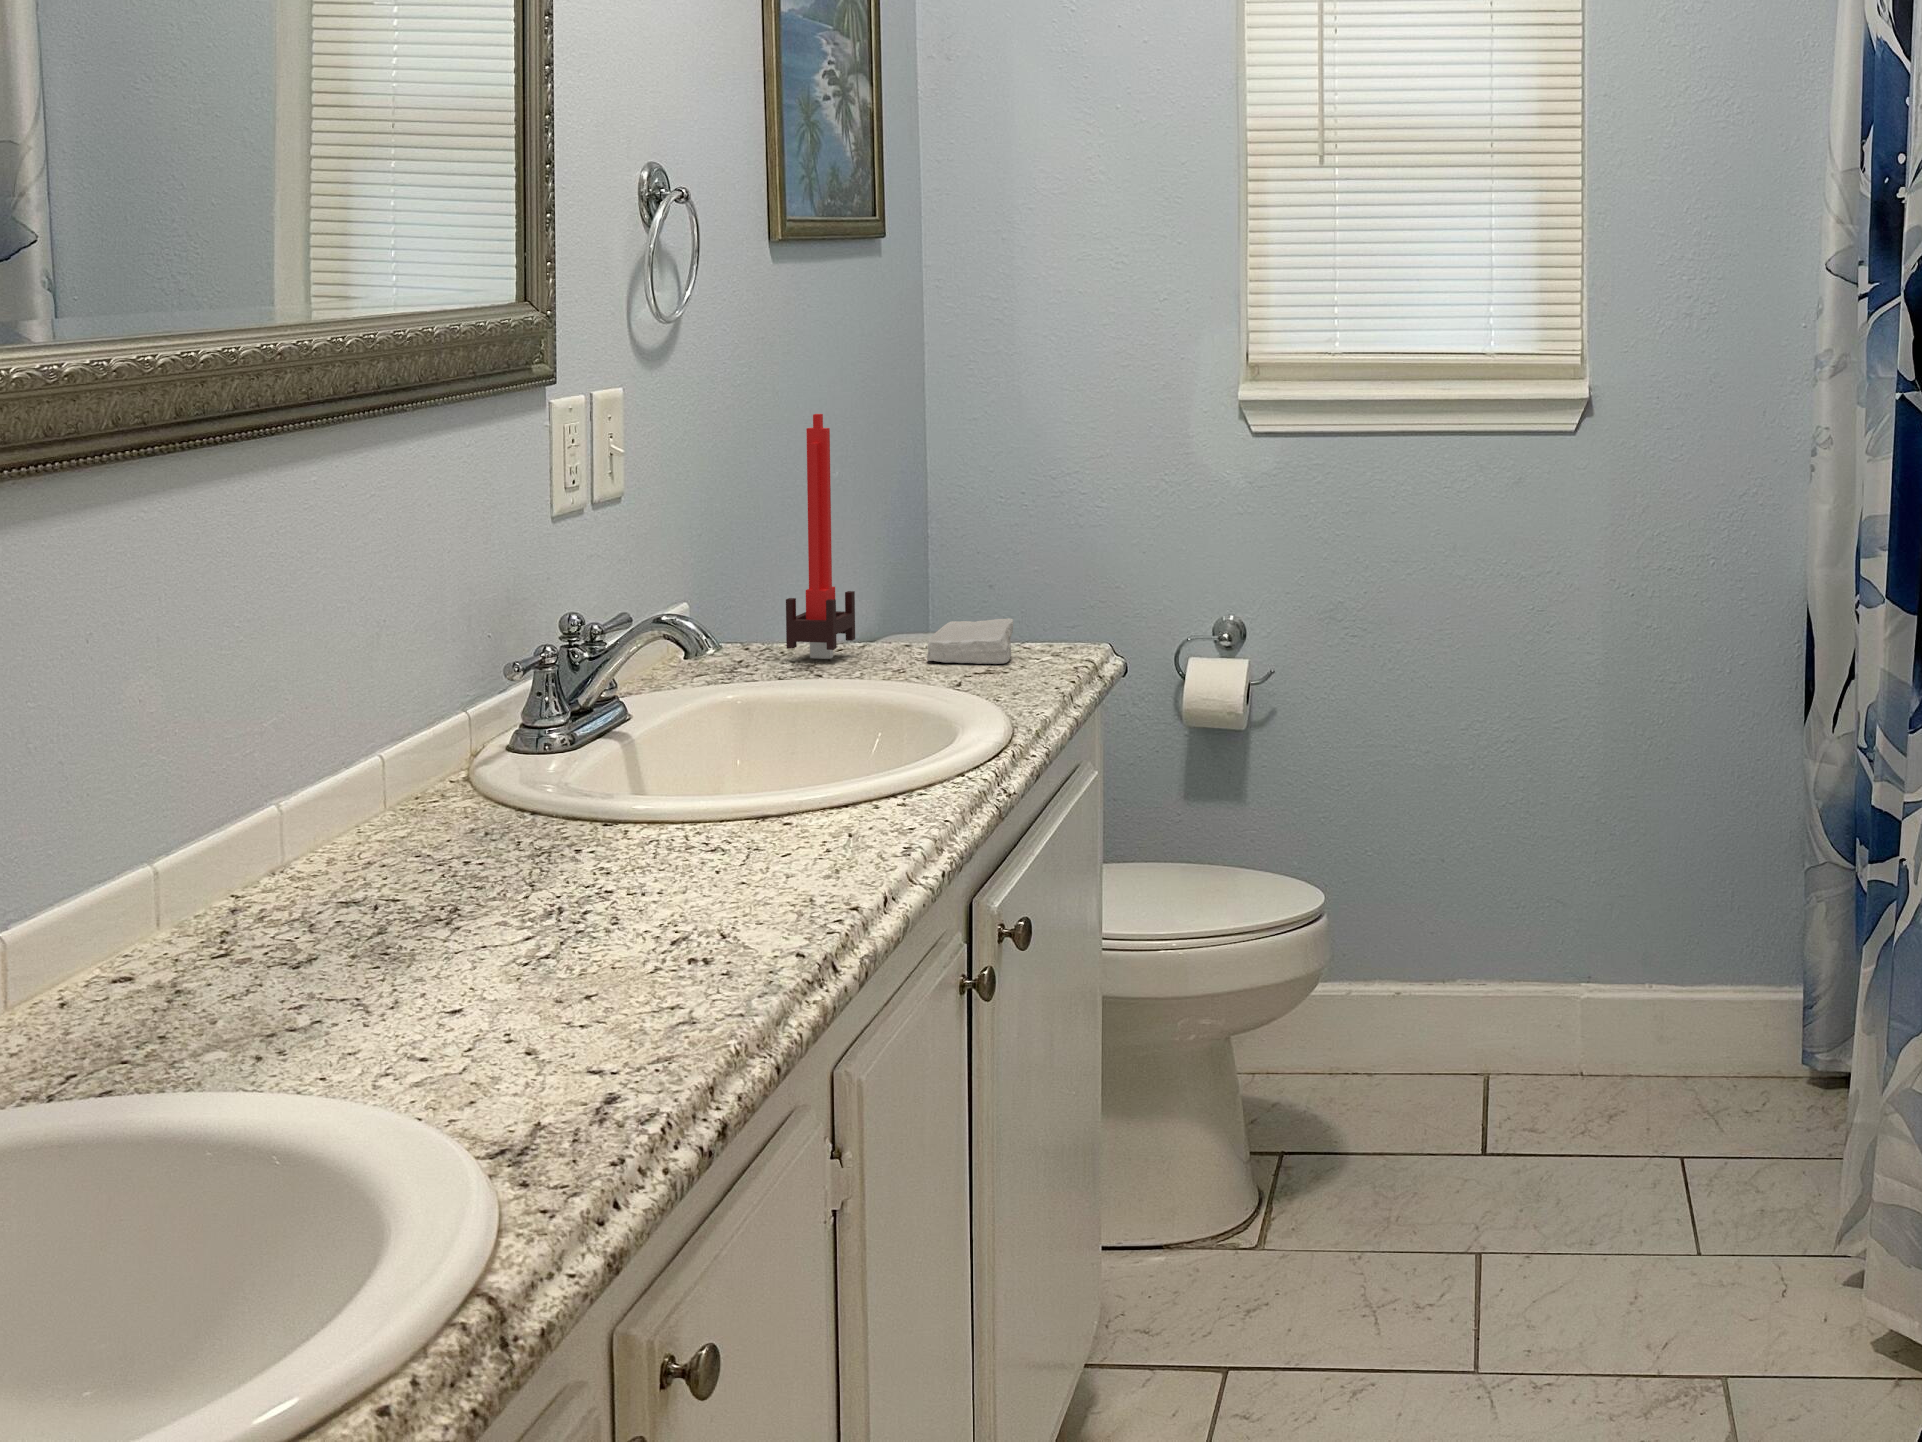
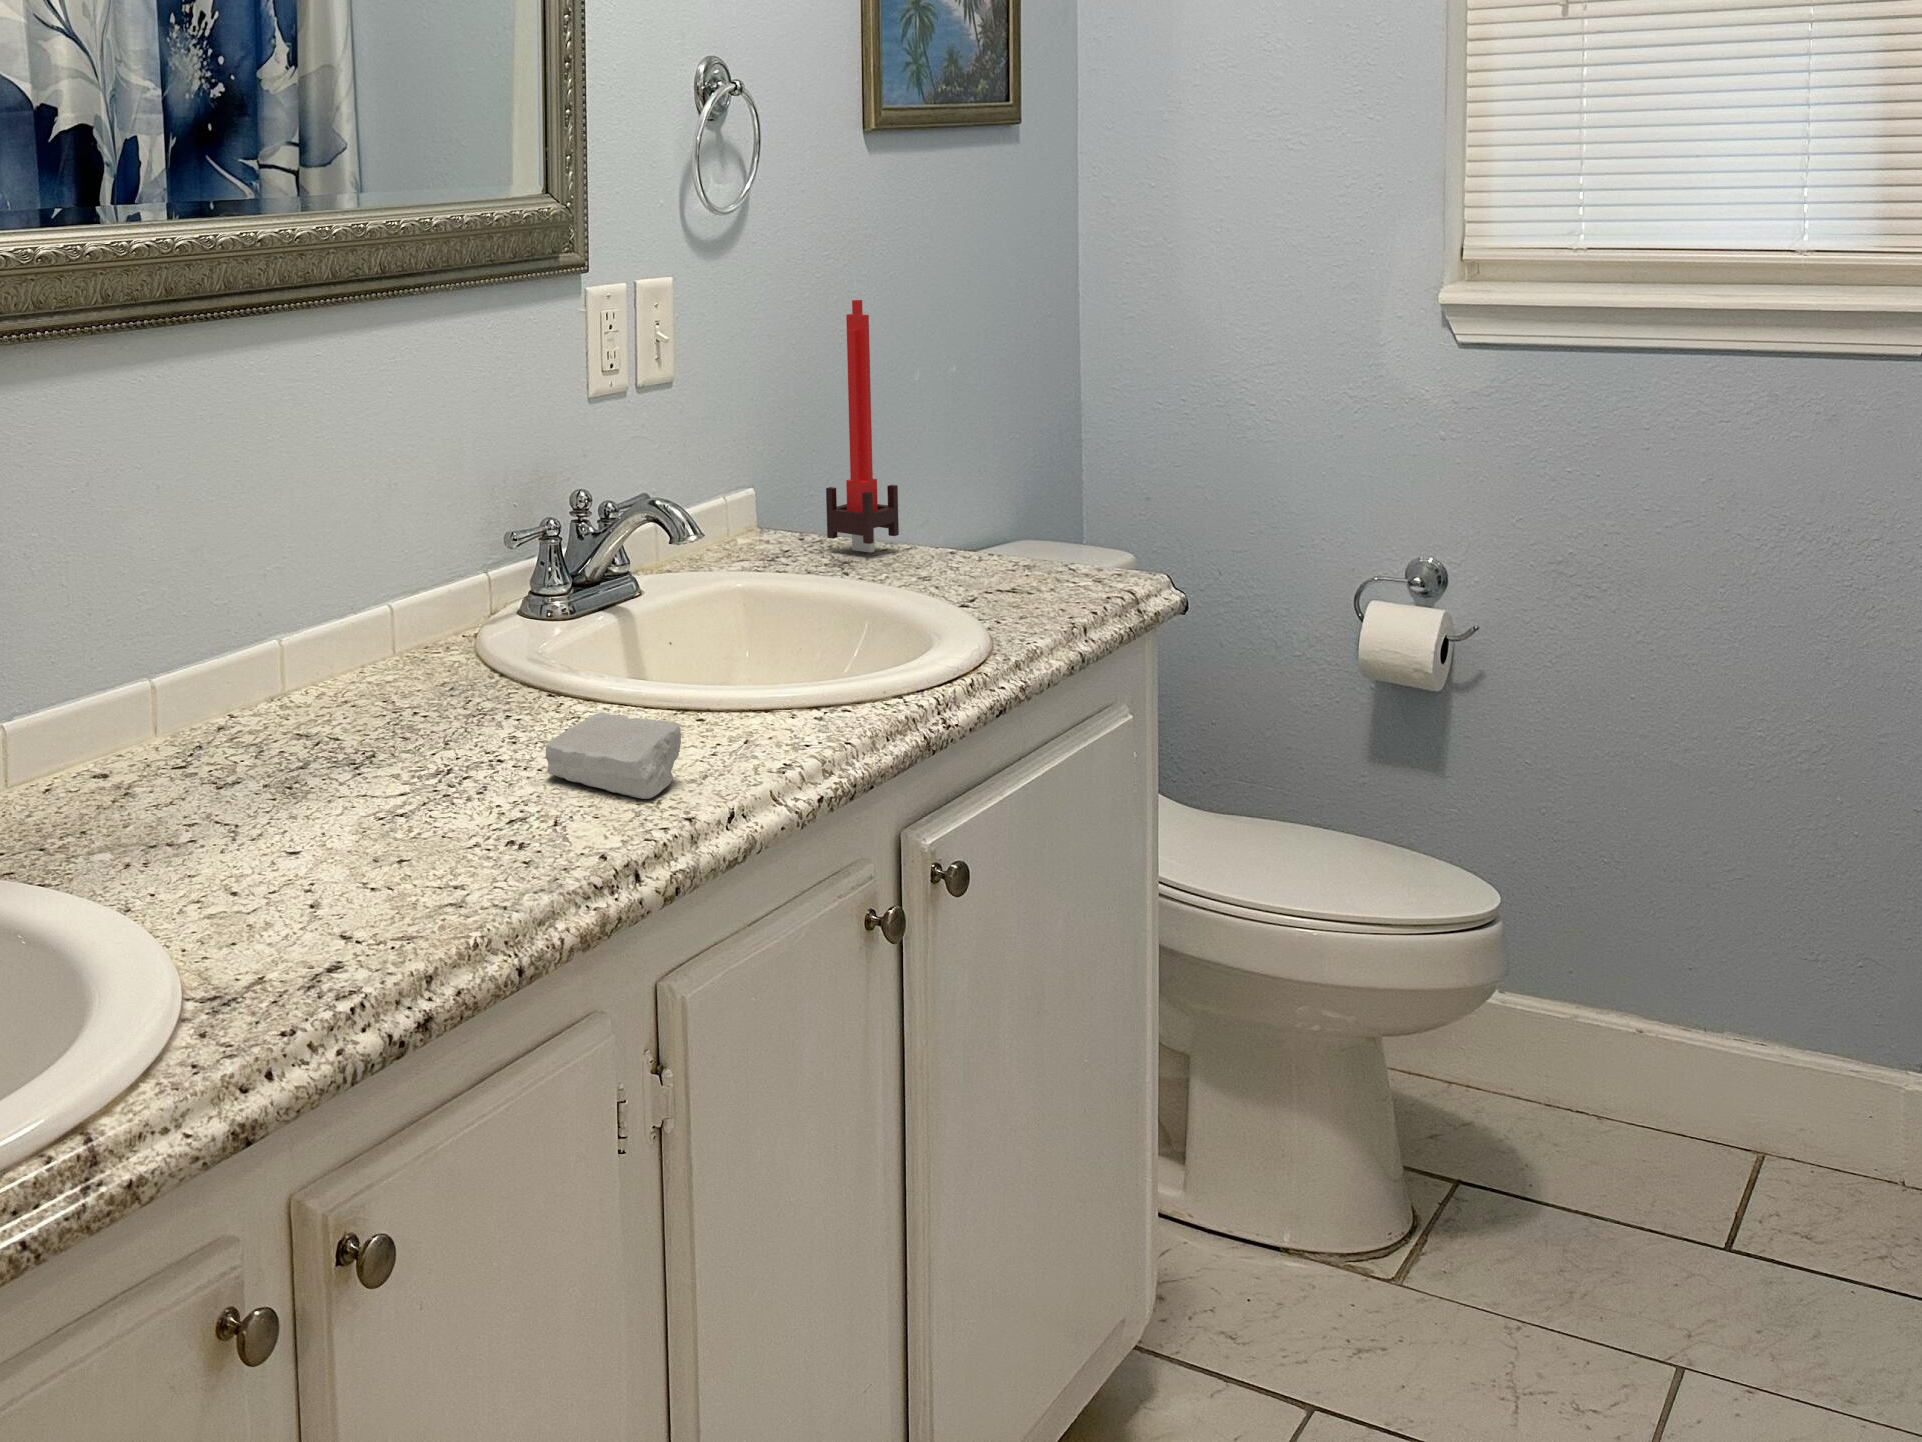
soap bar: present [927,618,1013,664] -> present [546,712,681,799]

